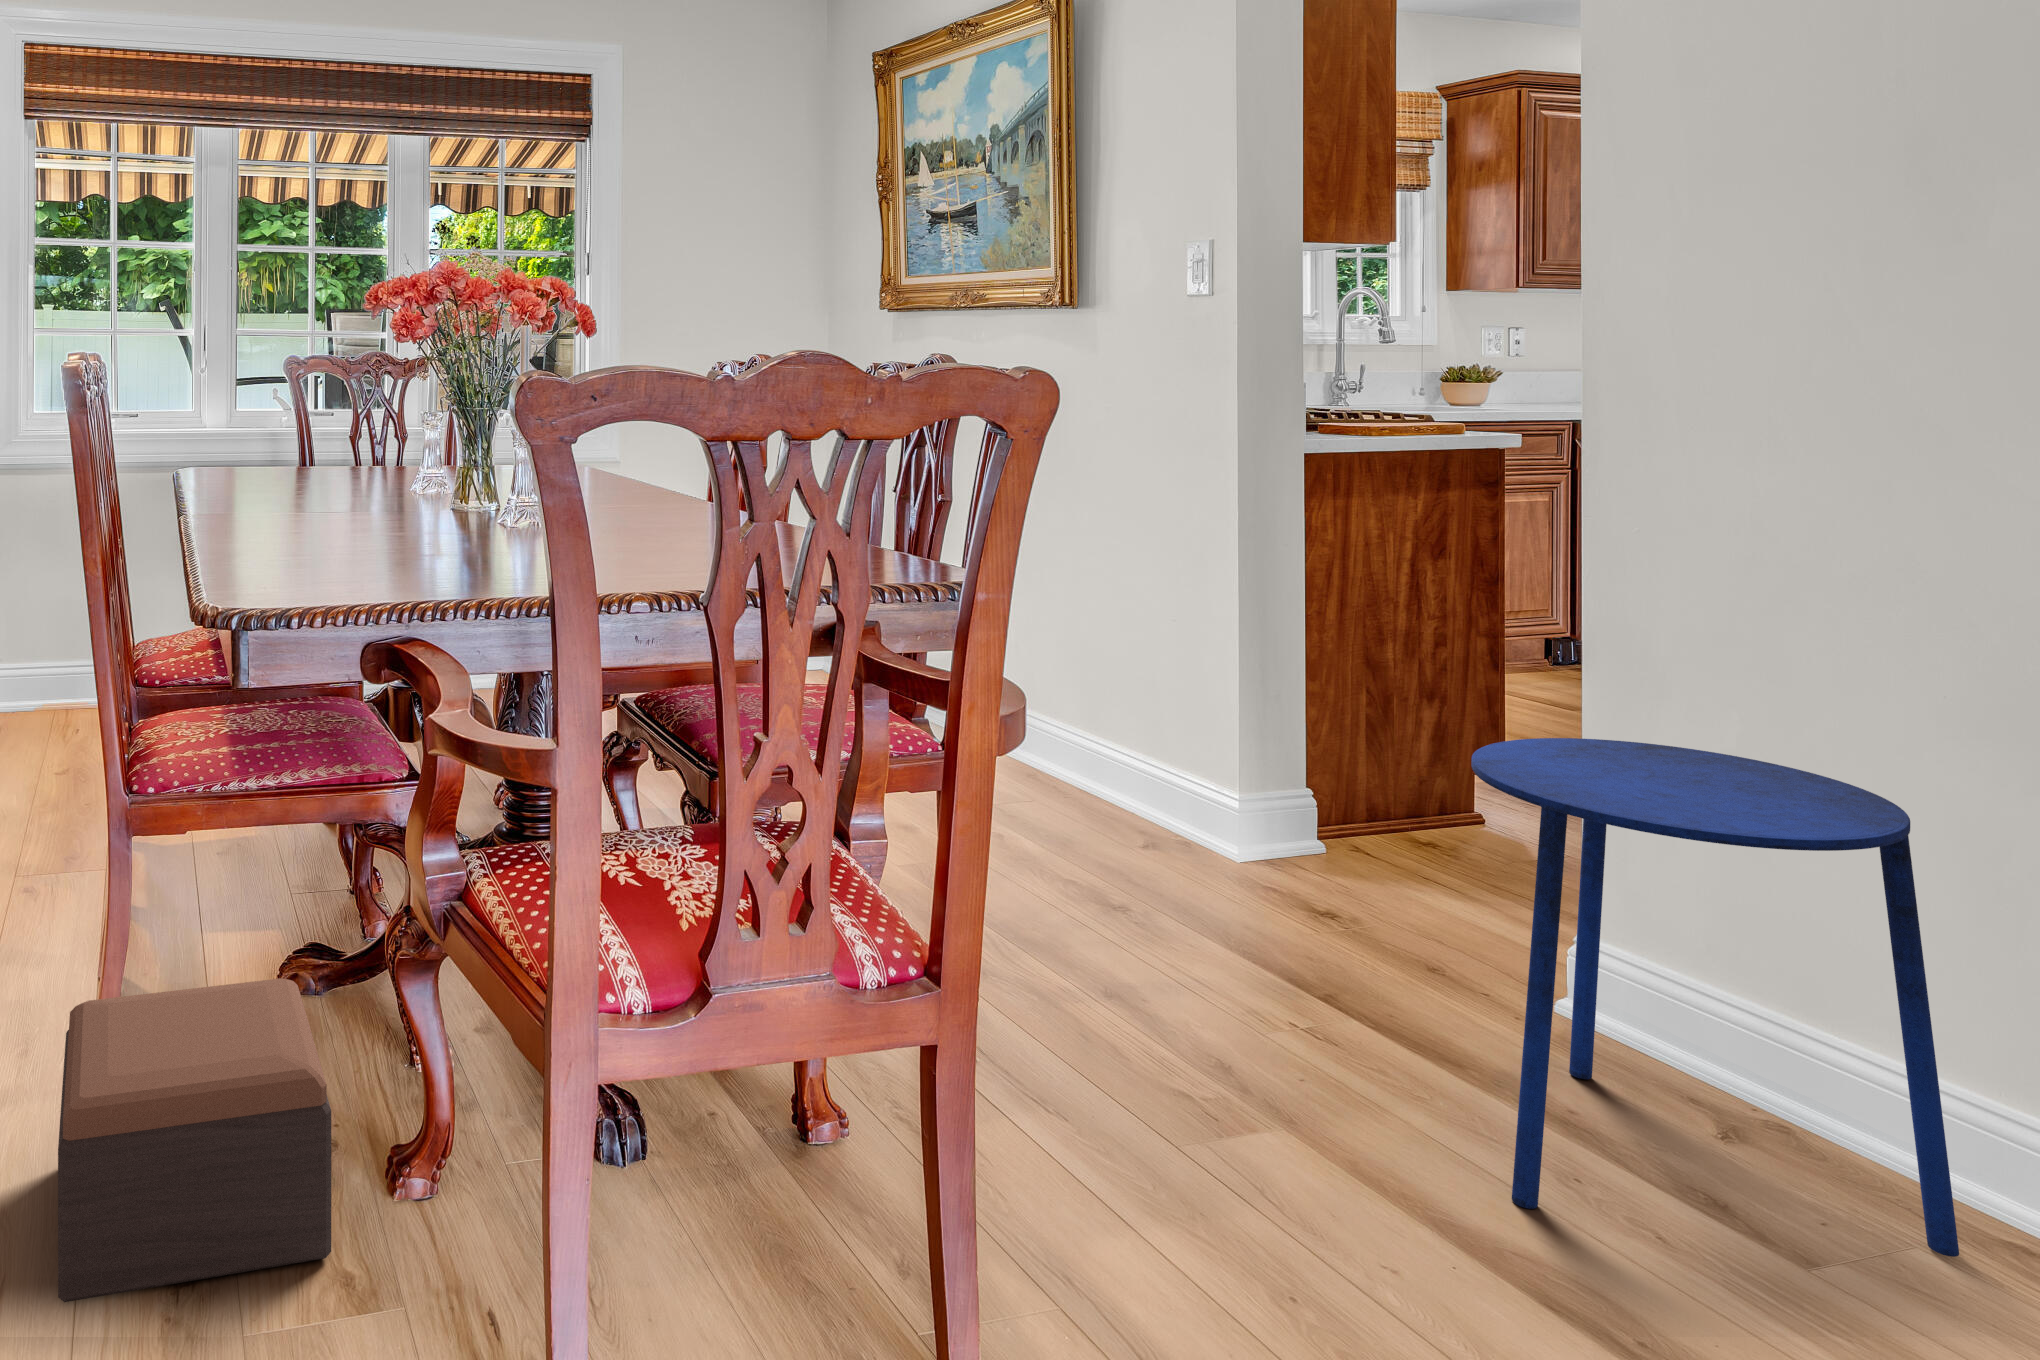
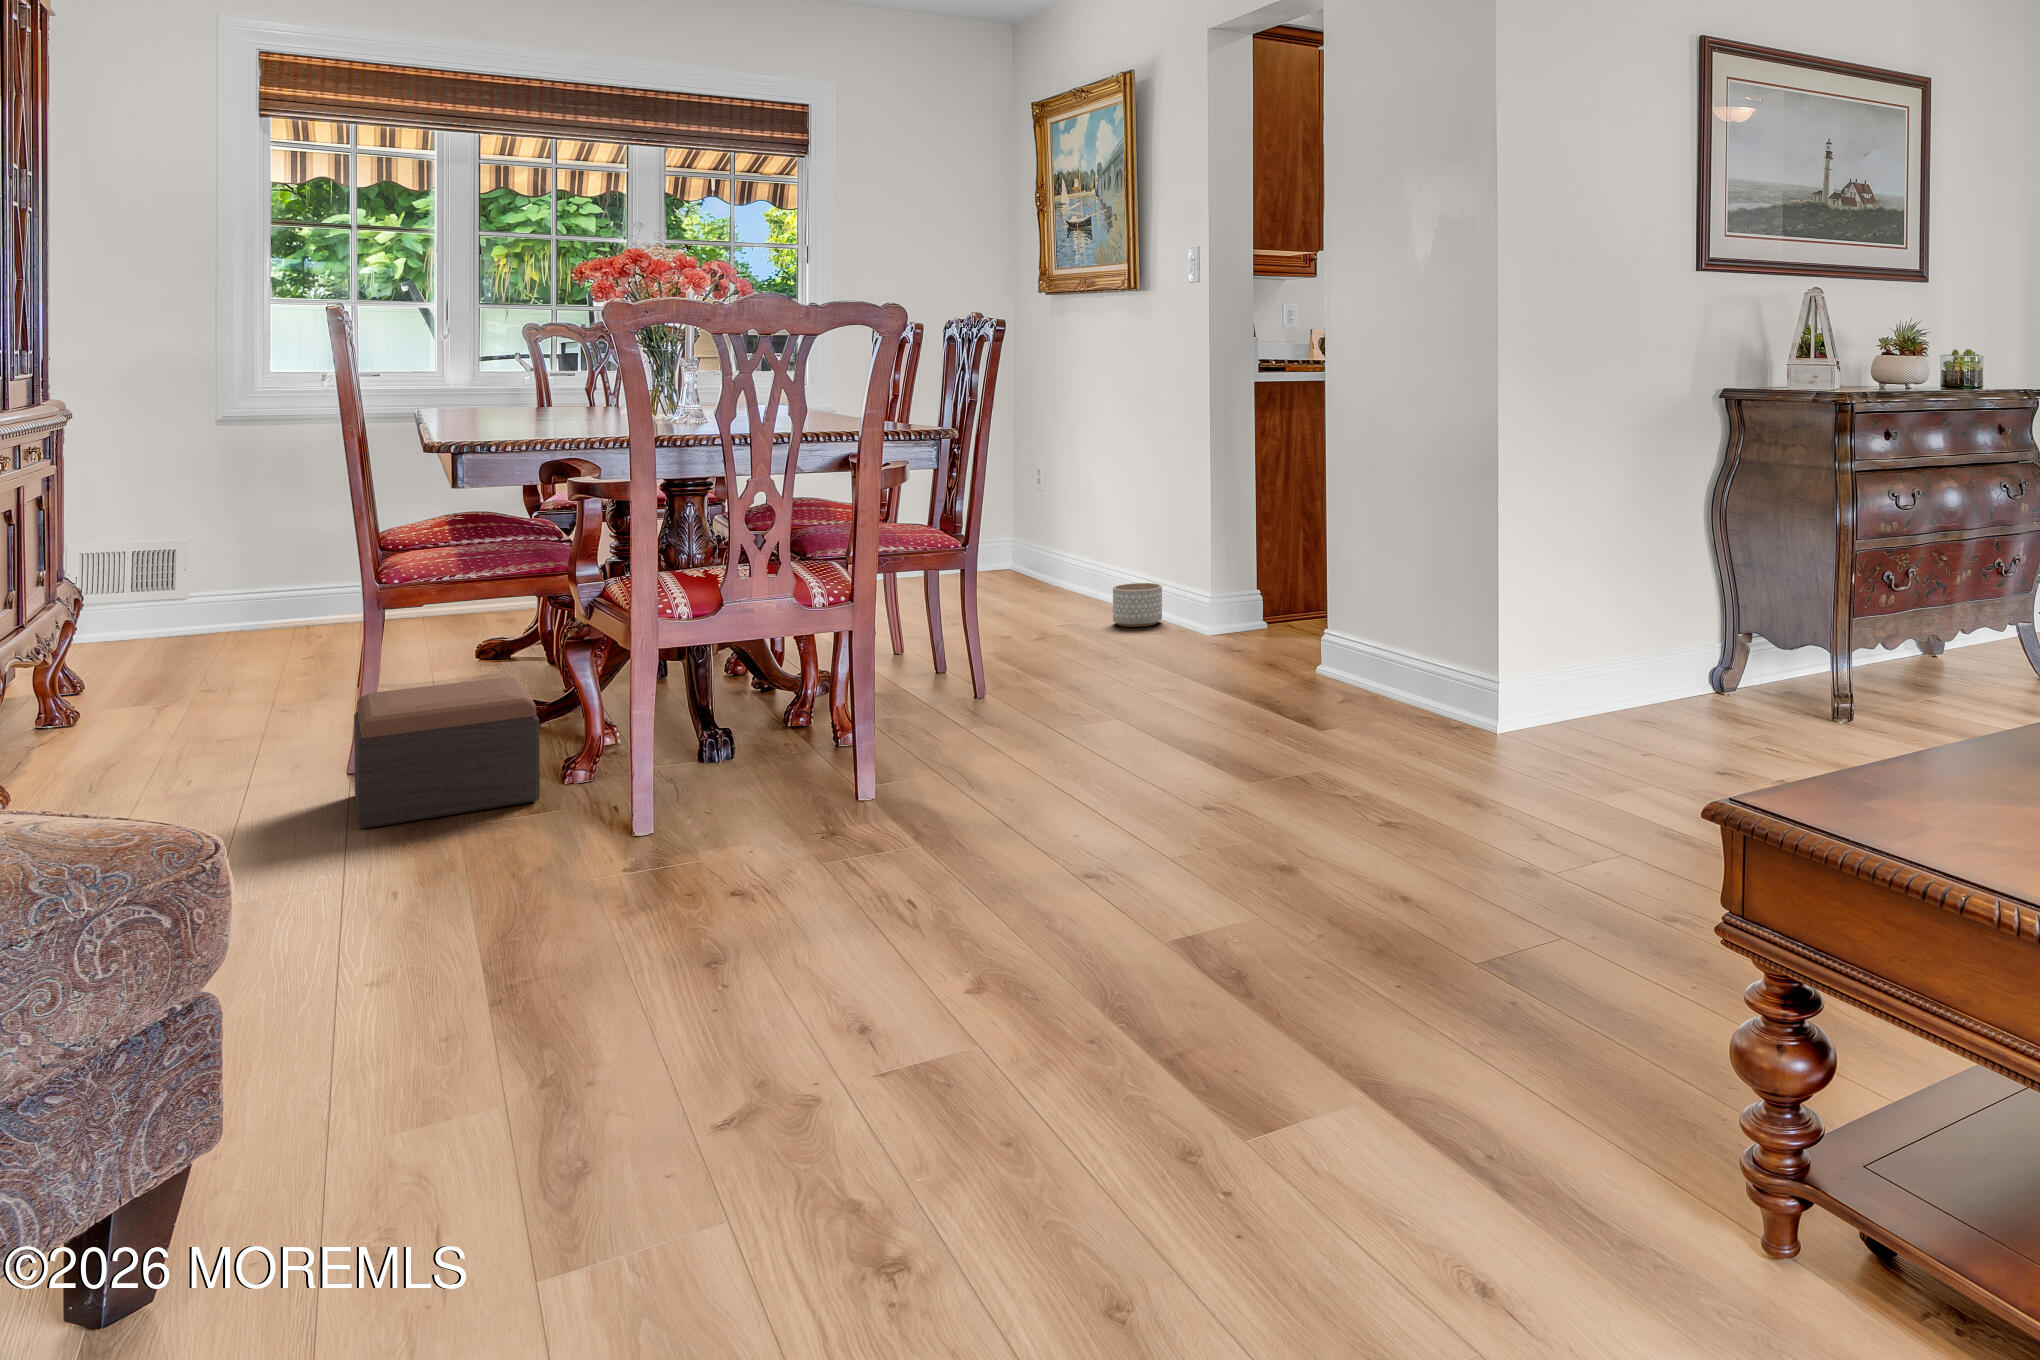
side table: present [1471,738,1959,1257] -> none [1219,510,1402,725]
planter: none [1056,756,1134,832] -> present [1113,583,1162,627]

